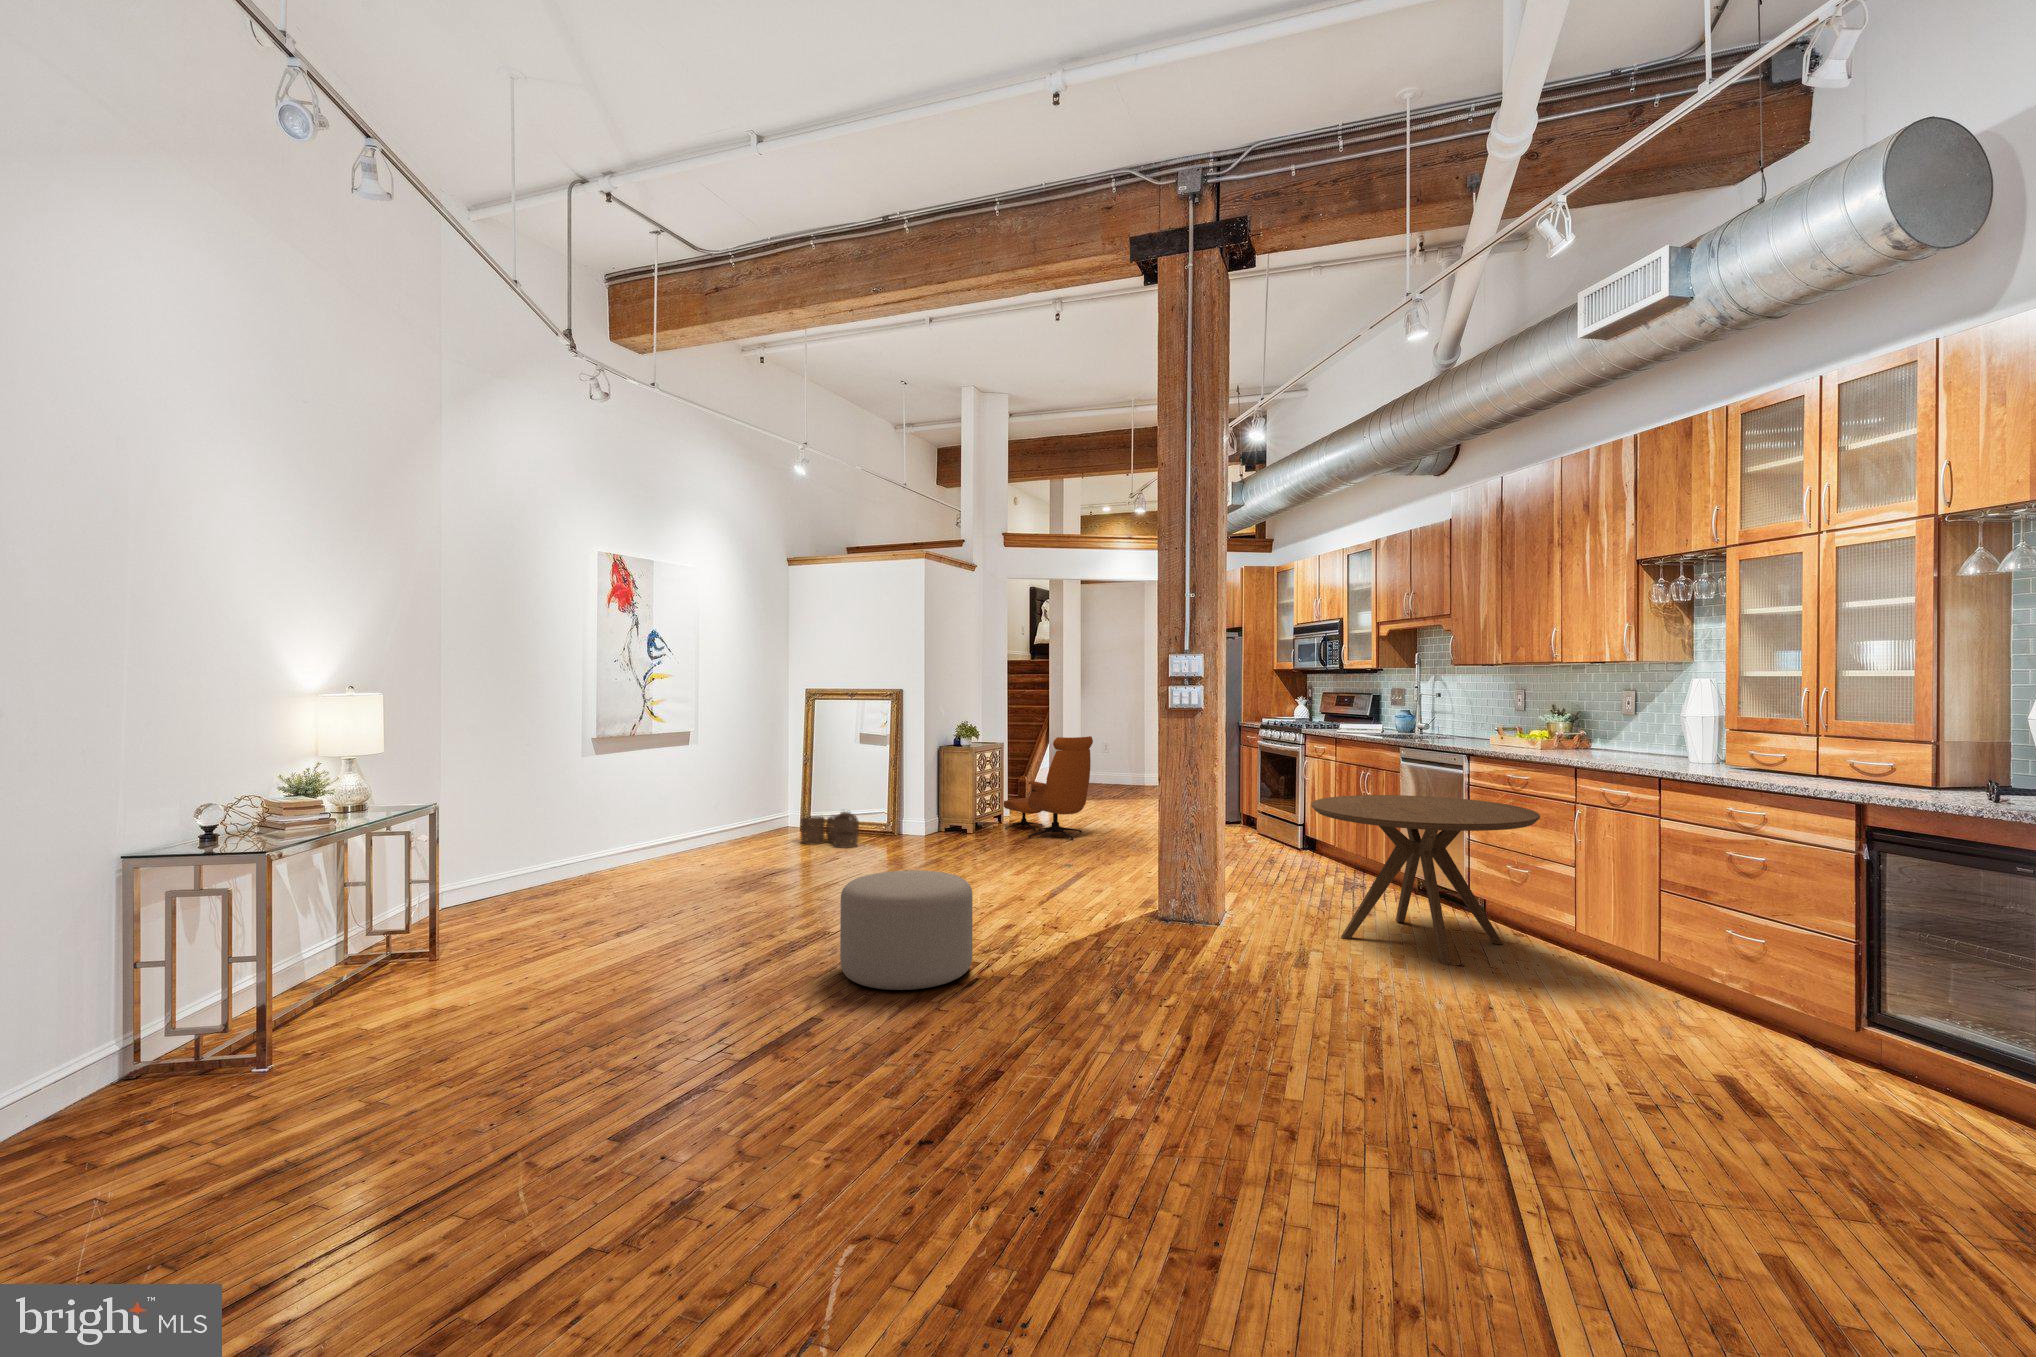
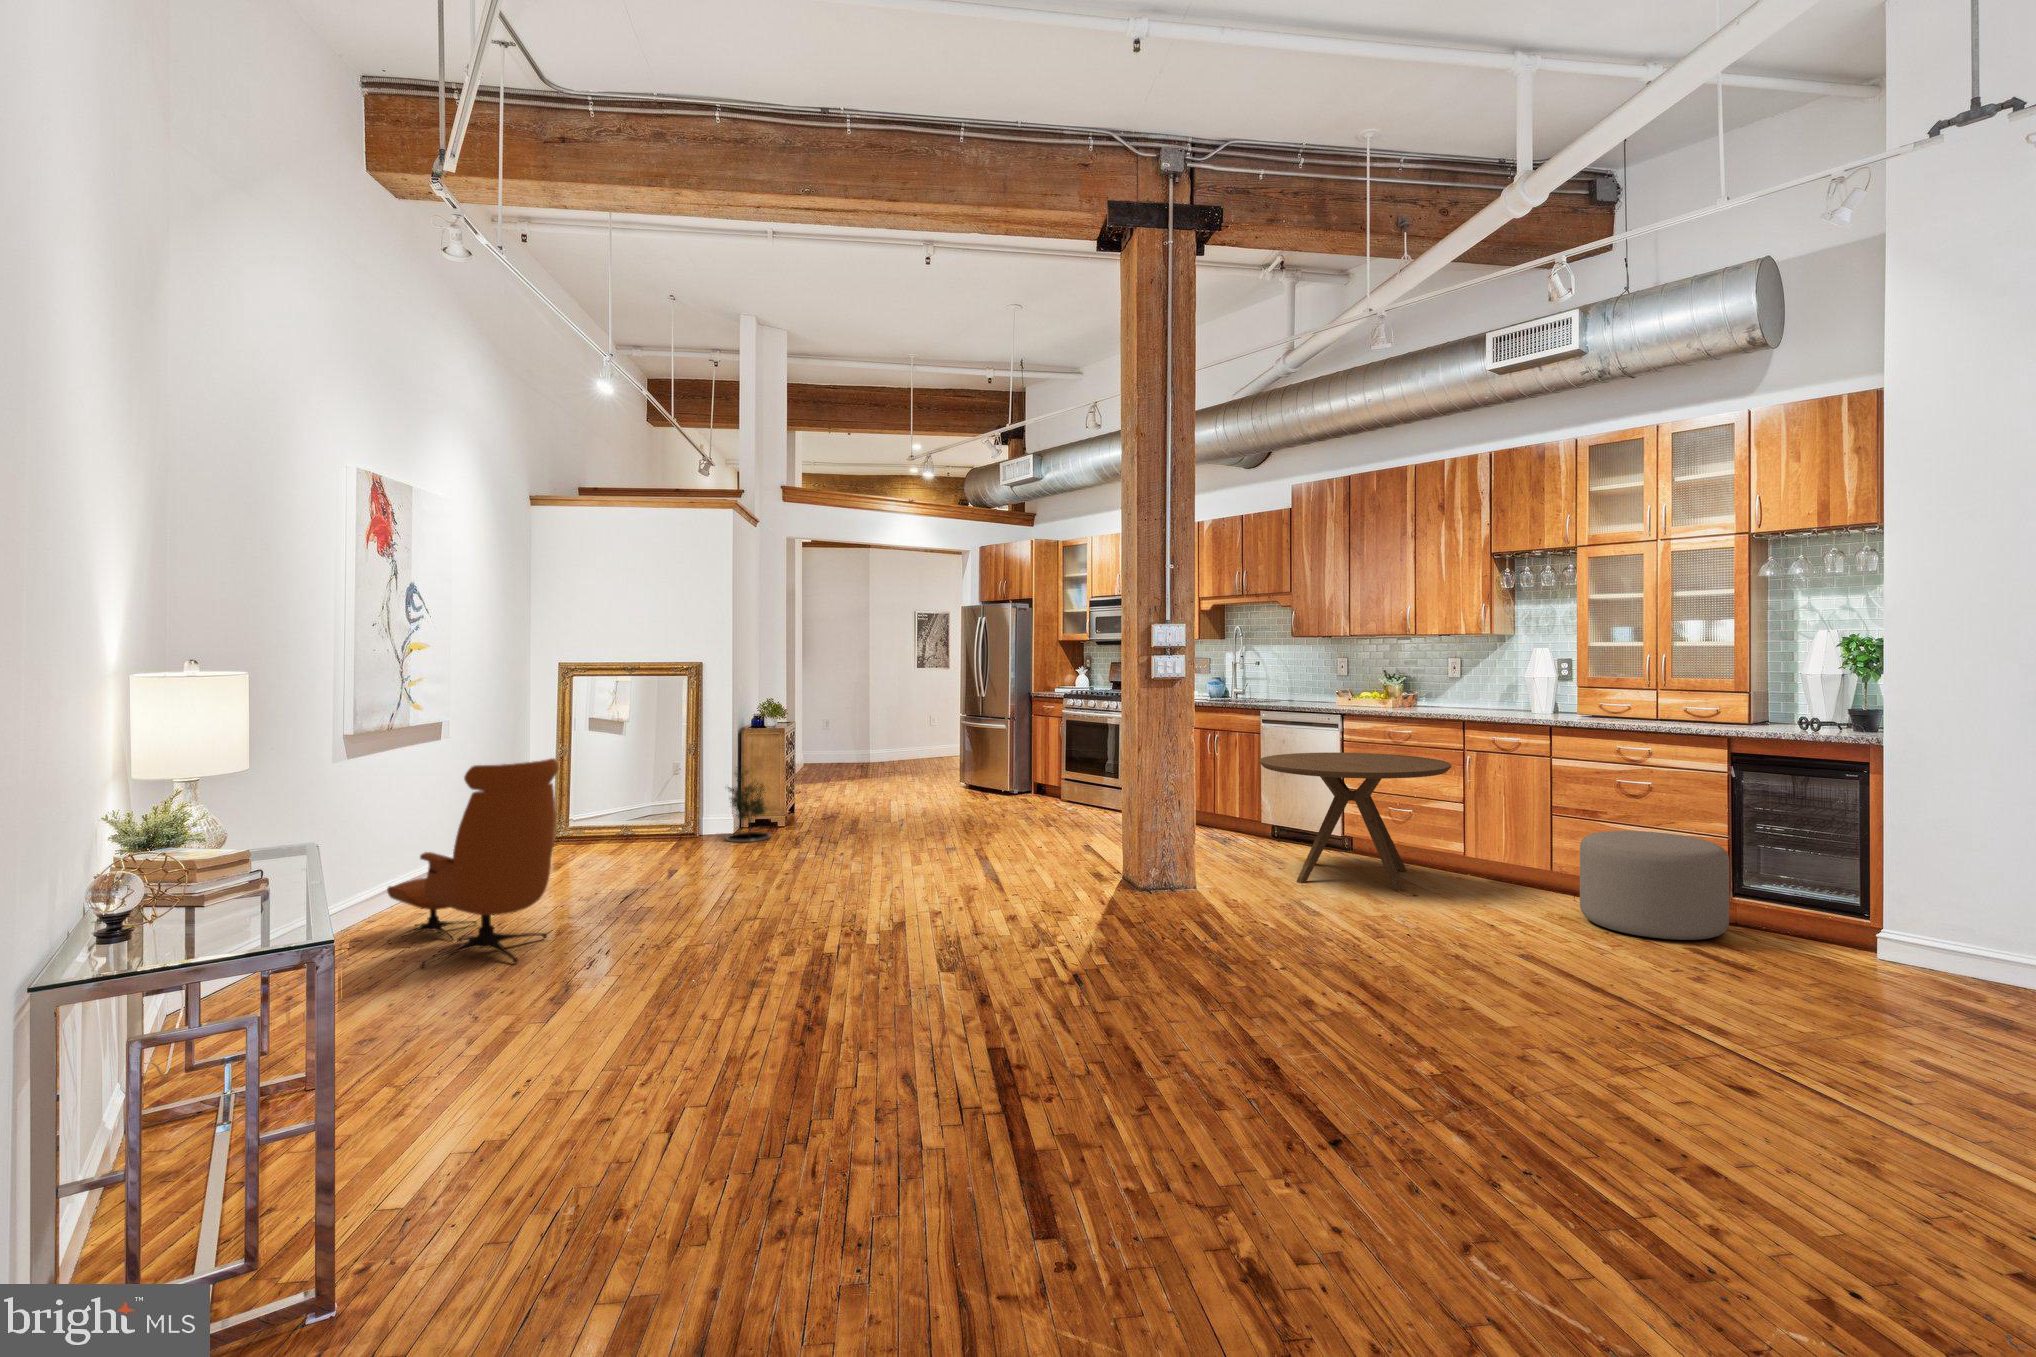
lounge chair: present [1004,736,1093,840] -> present [387,758,559,968]
potted tree: none [915,770,957,840] -> present [726,770,770,842]
woven basket: present [801,812,859,848] -> none [593,816,676,863]
ottoman: present [840,870,973,990] -> present [1580,831,1729,940]

